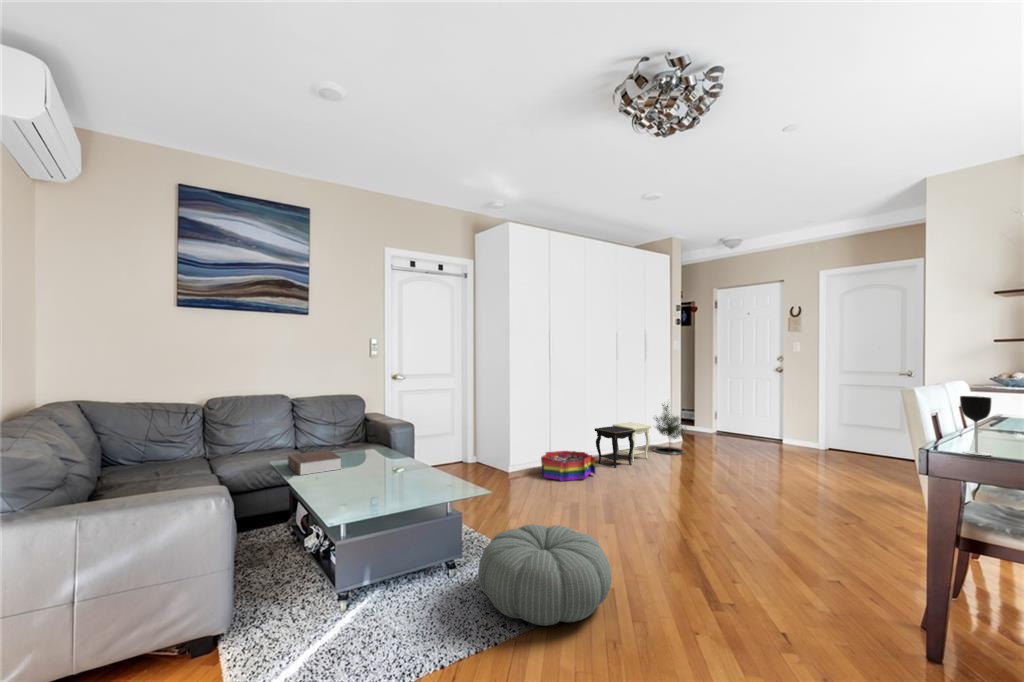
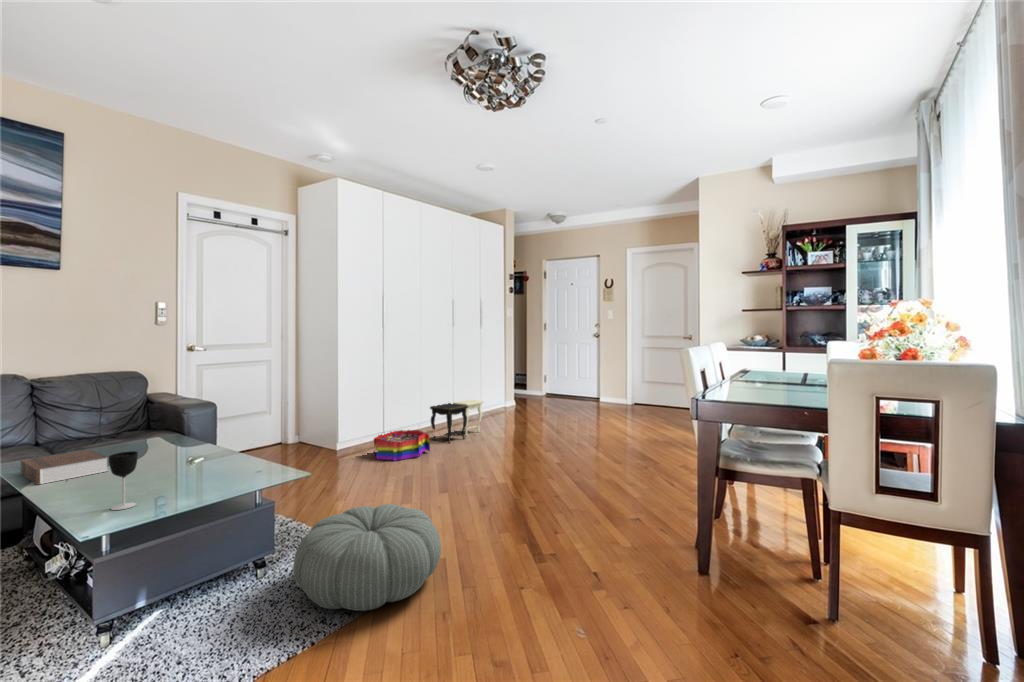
wine glass: present [960,396,991,455] -> present [109,451,138,510]
potted tree: present [654,405,685,455] -> none [484,376,516,427]

